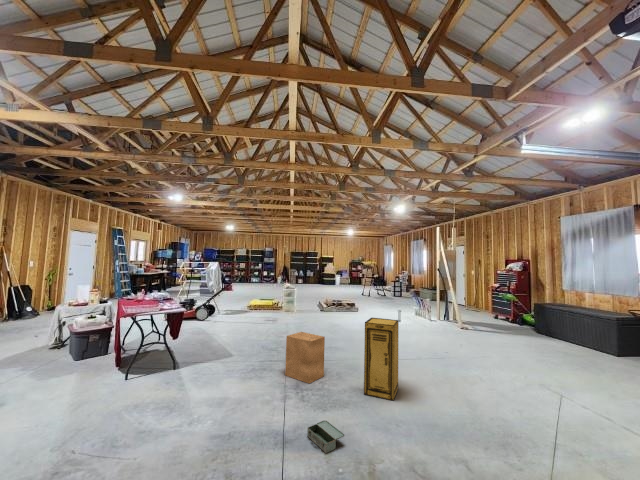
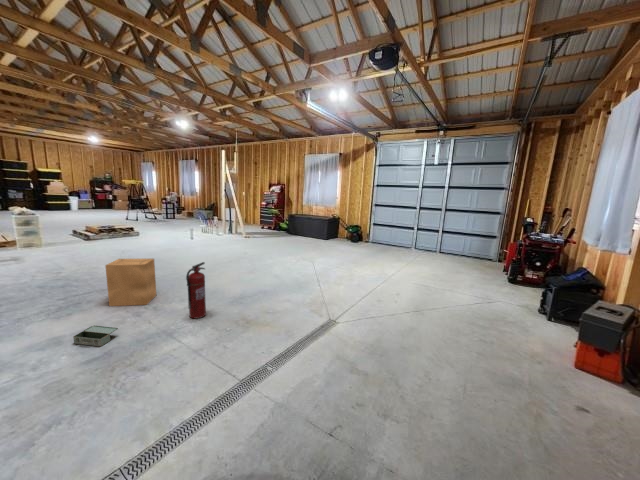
storage cabinet: present [364,318,399,401] -> none [205,233,233,297]
fire extinguisher: none [328,350,351,418] -> present [186,262,206,318]
toolbox: present [307,421,344,453] -> present [73,326,118,346]

